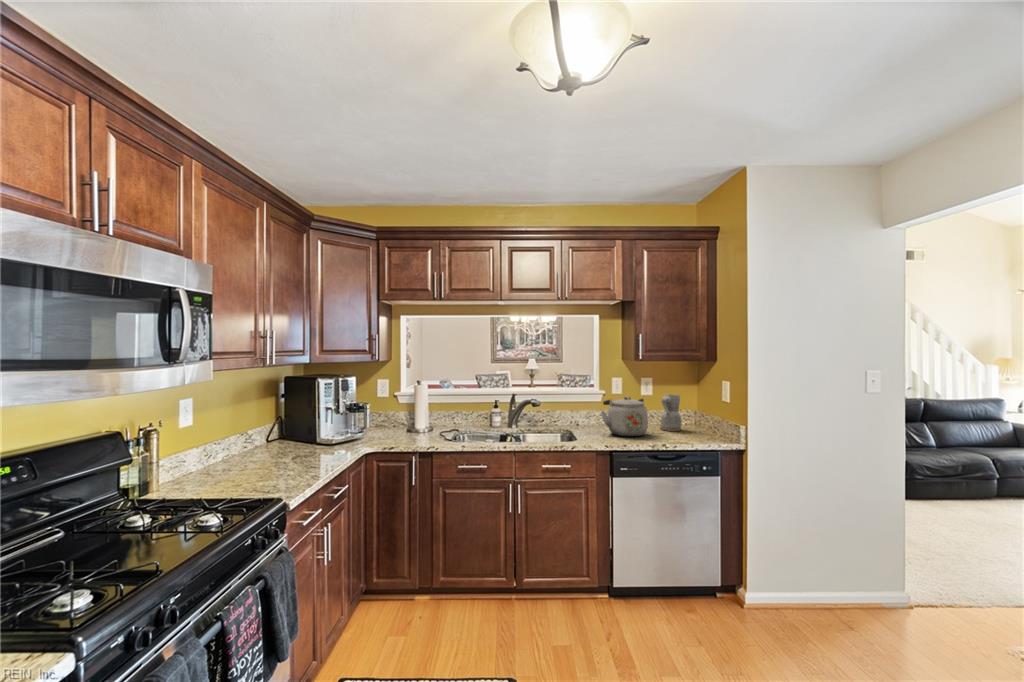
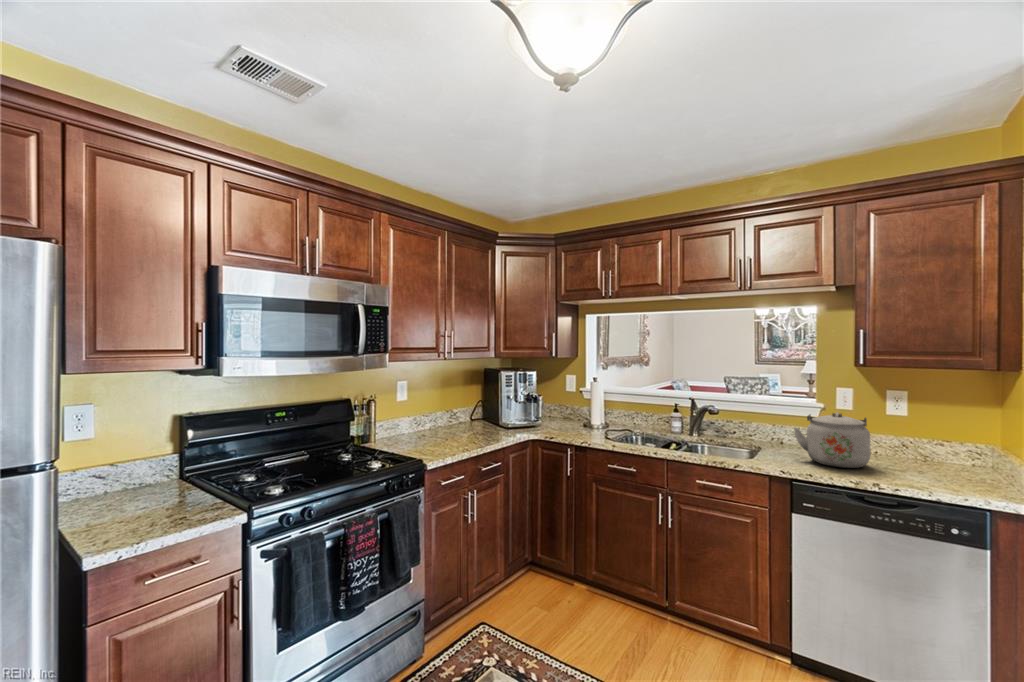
ceramic pitcher: present [660,394,682,431] -> none [909,414,953,472]

